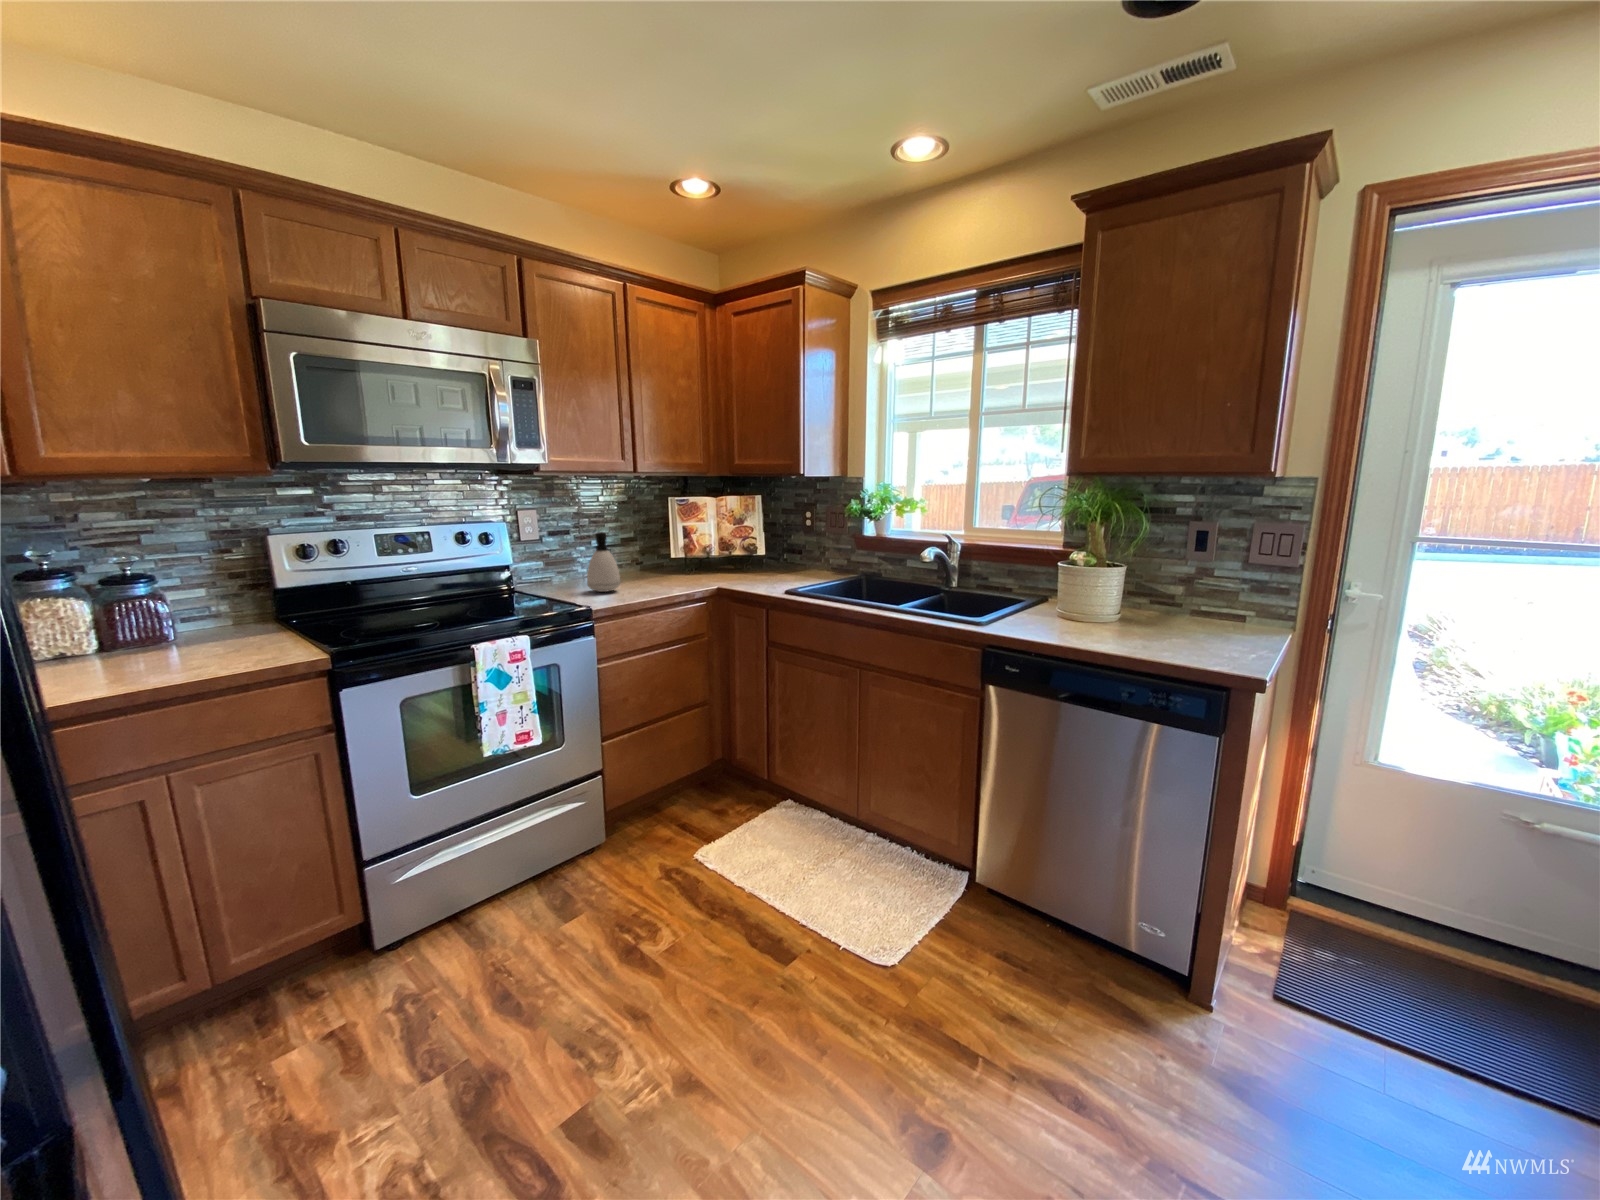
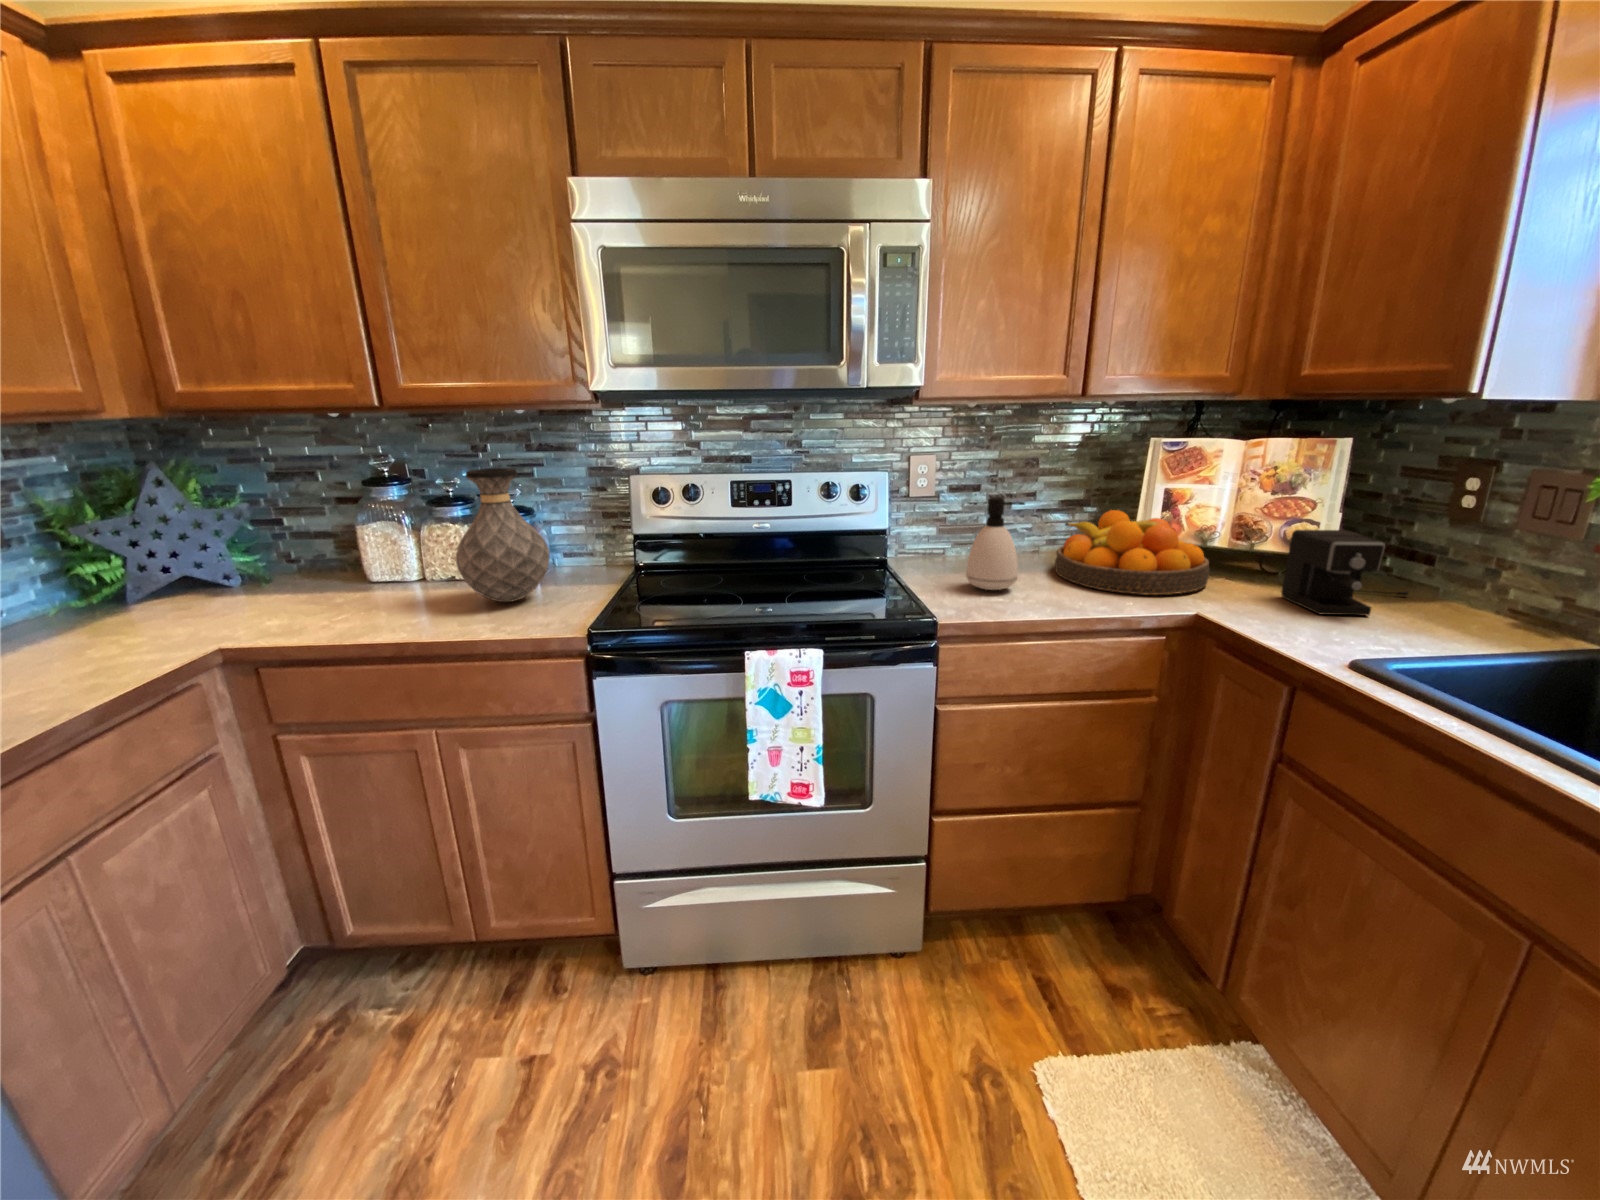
vase: none [121,528,236,655] -> present [455,468,550,602]
fruit bowl: none [630,539,715,584] -> present [1055,510,1210,595]
coffee maker: none [748,539,796,579] -> present [1281,530,1408,615]

